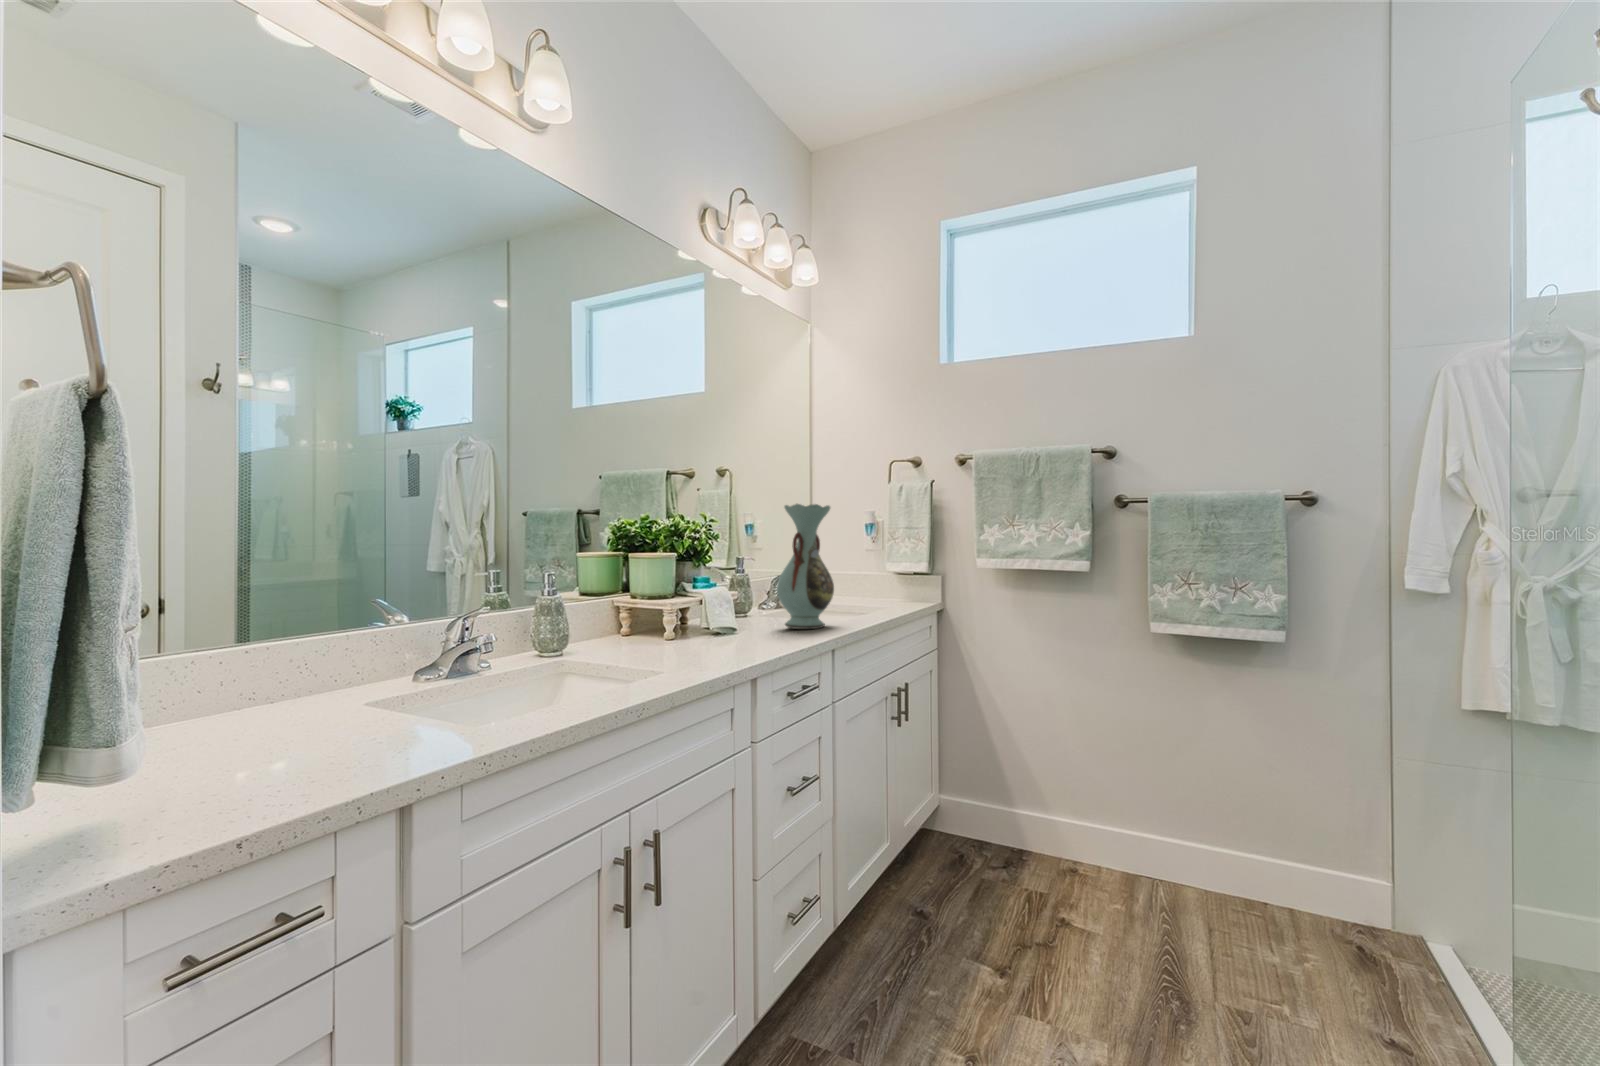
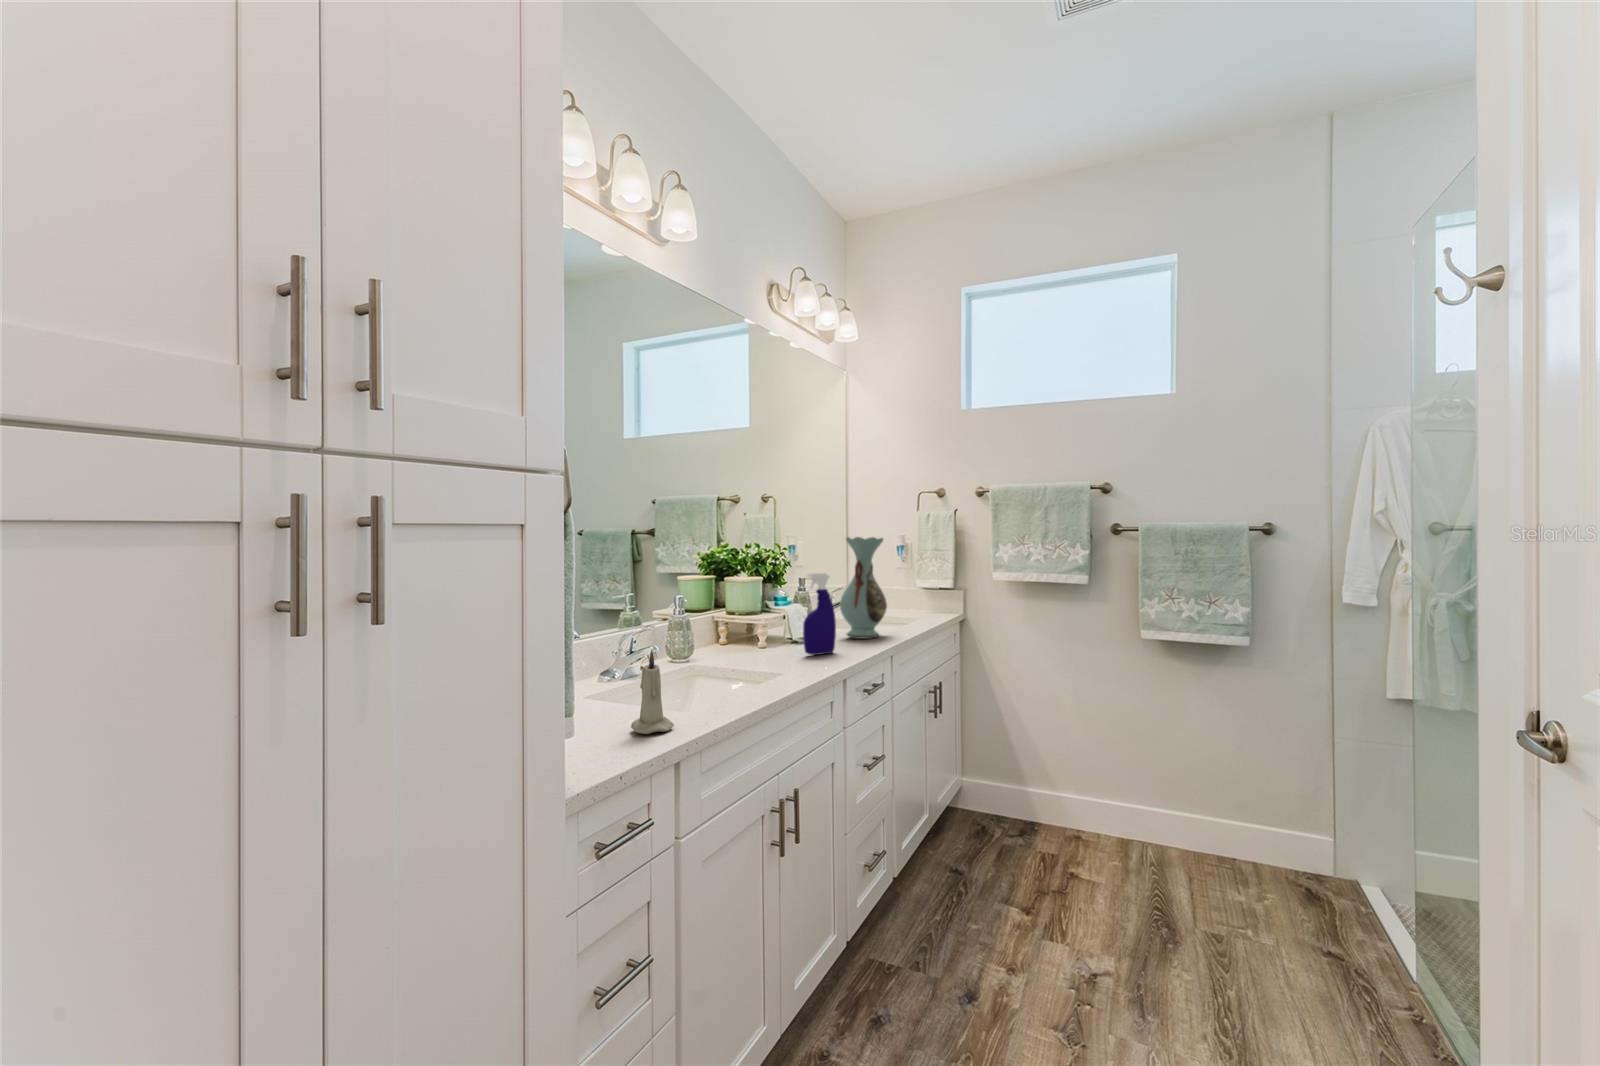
spray bottle: none [714,544,758,648] -> present [803,573,836,655]
candle: none [370,631,439,755] -> present [631,650,674,734]

